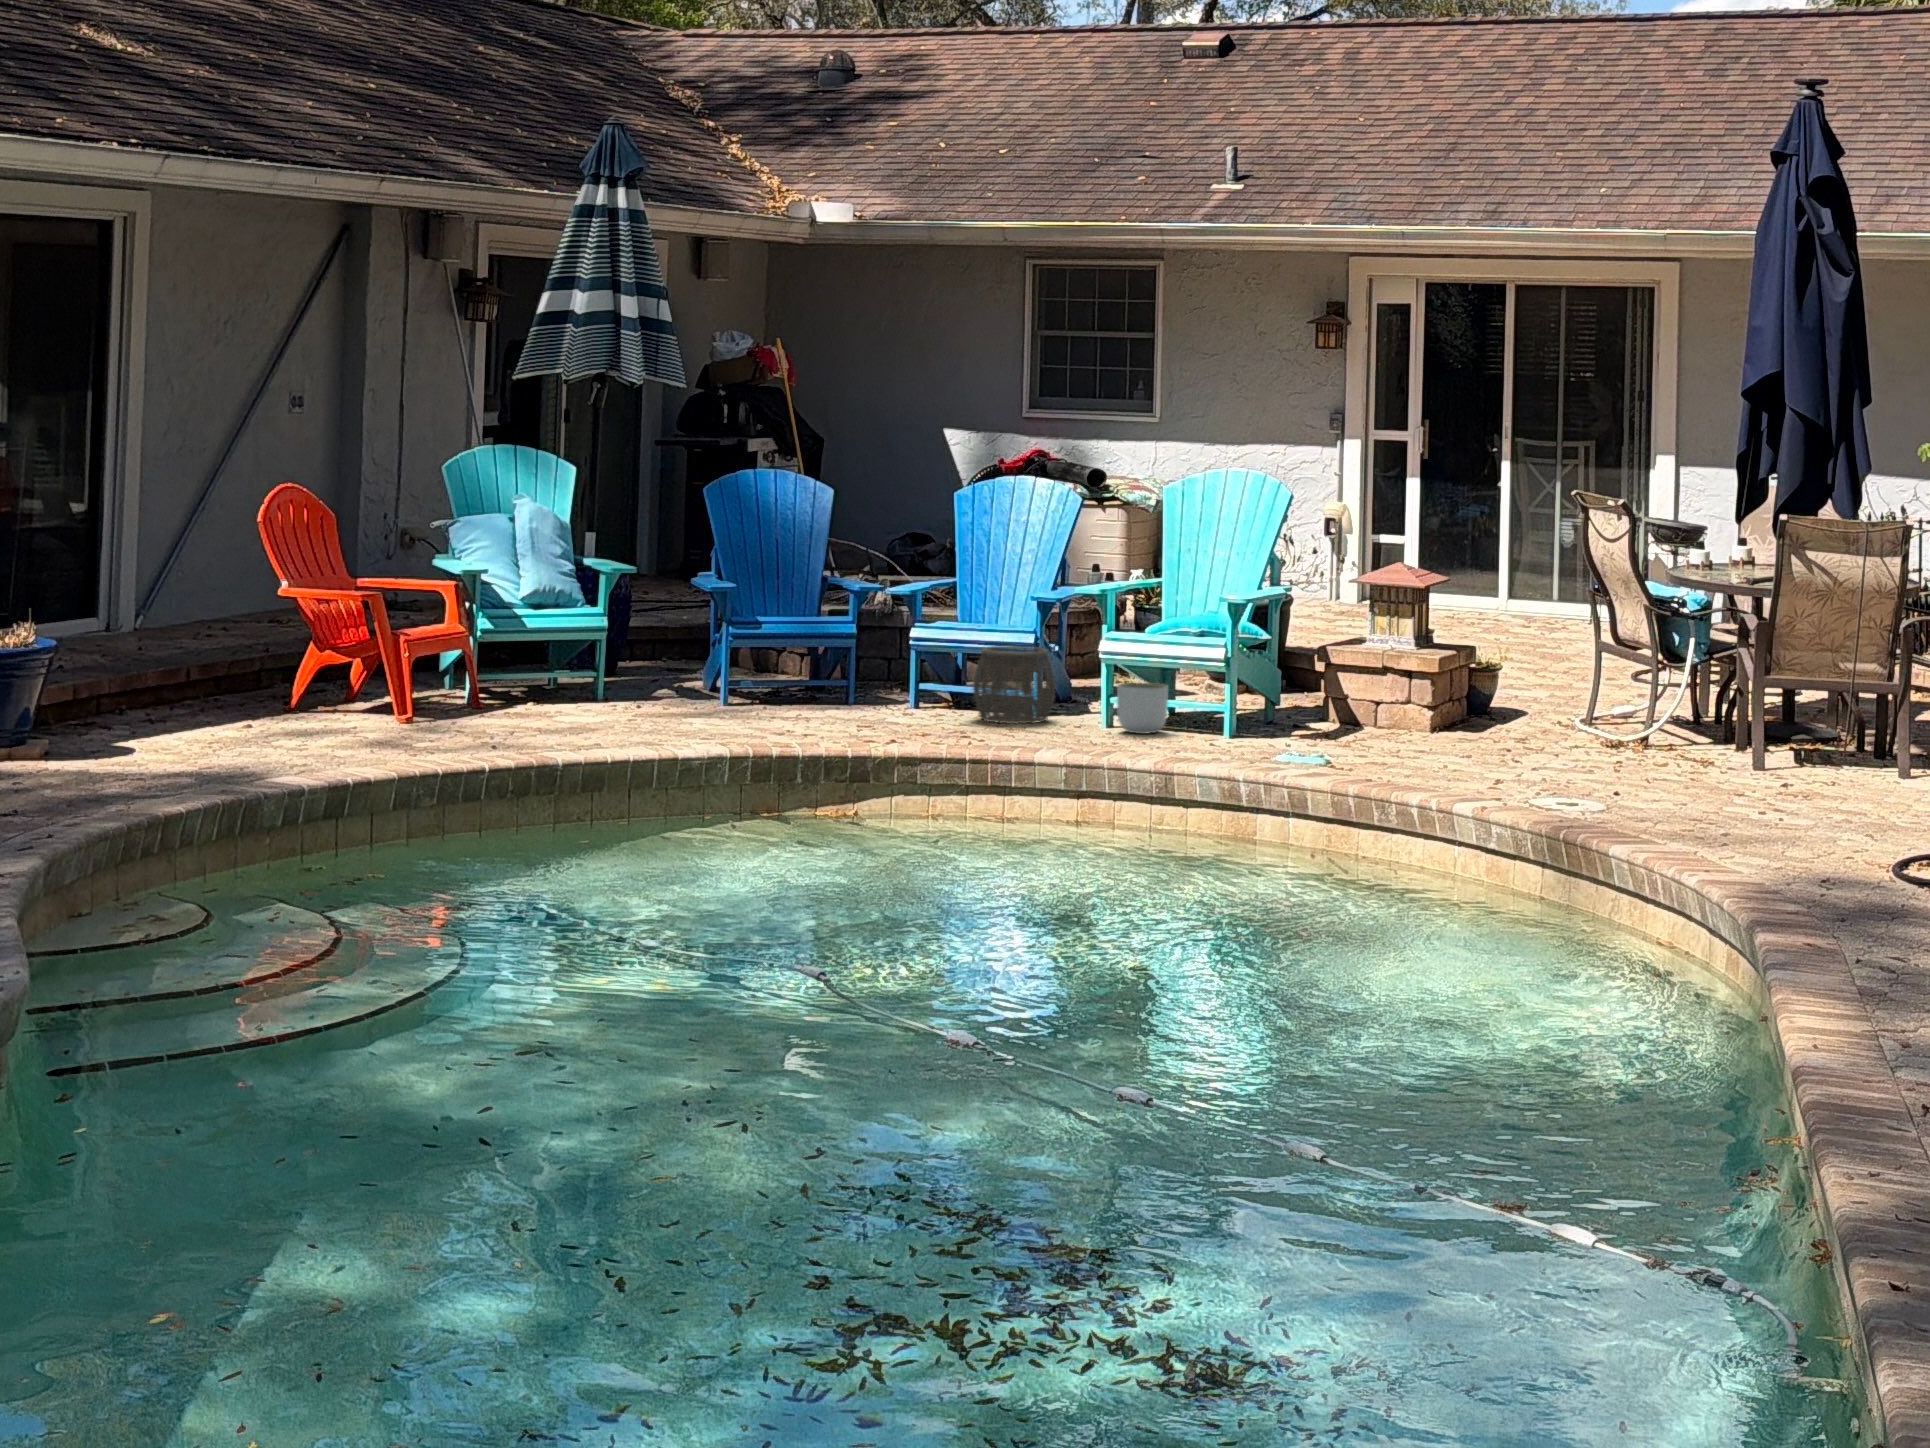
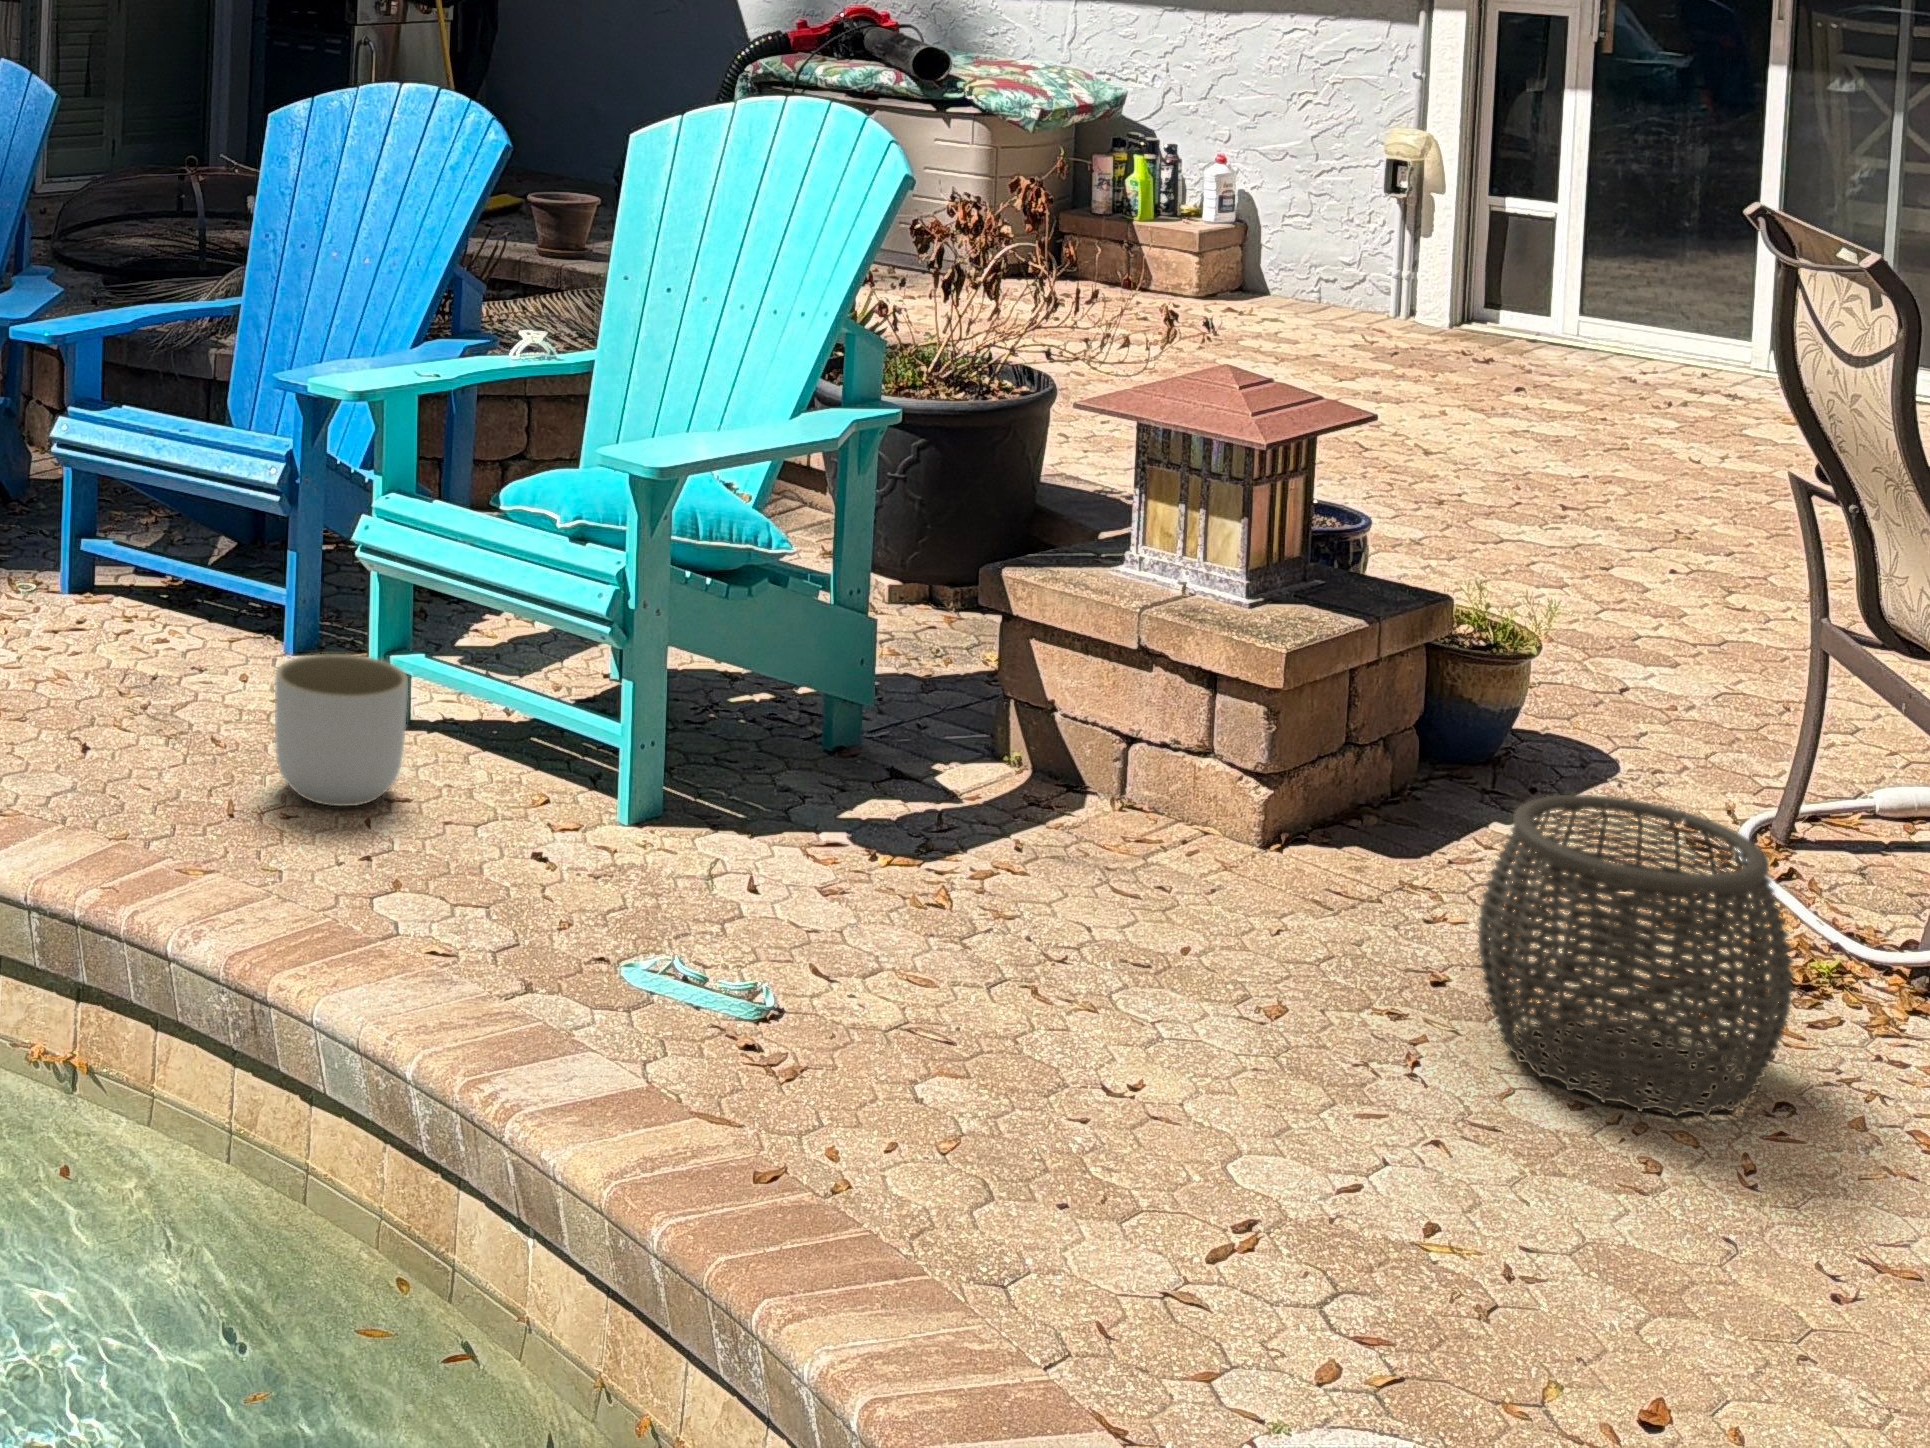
woven basket: present [973,646,1056,724] -> present [1478,795,1795,1116]

